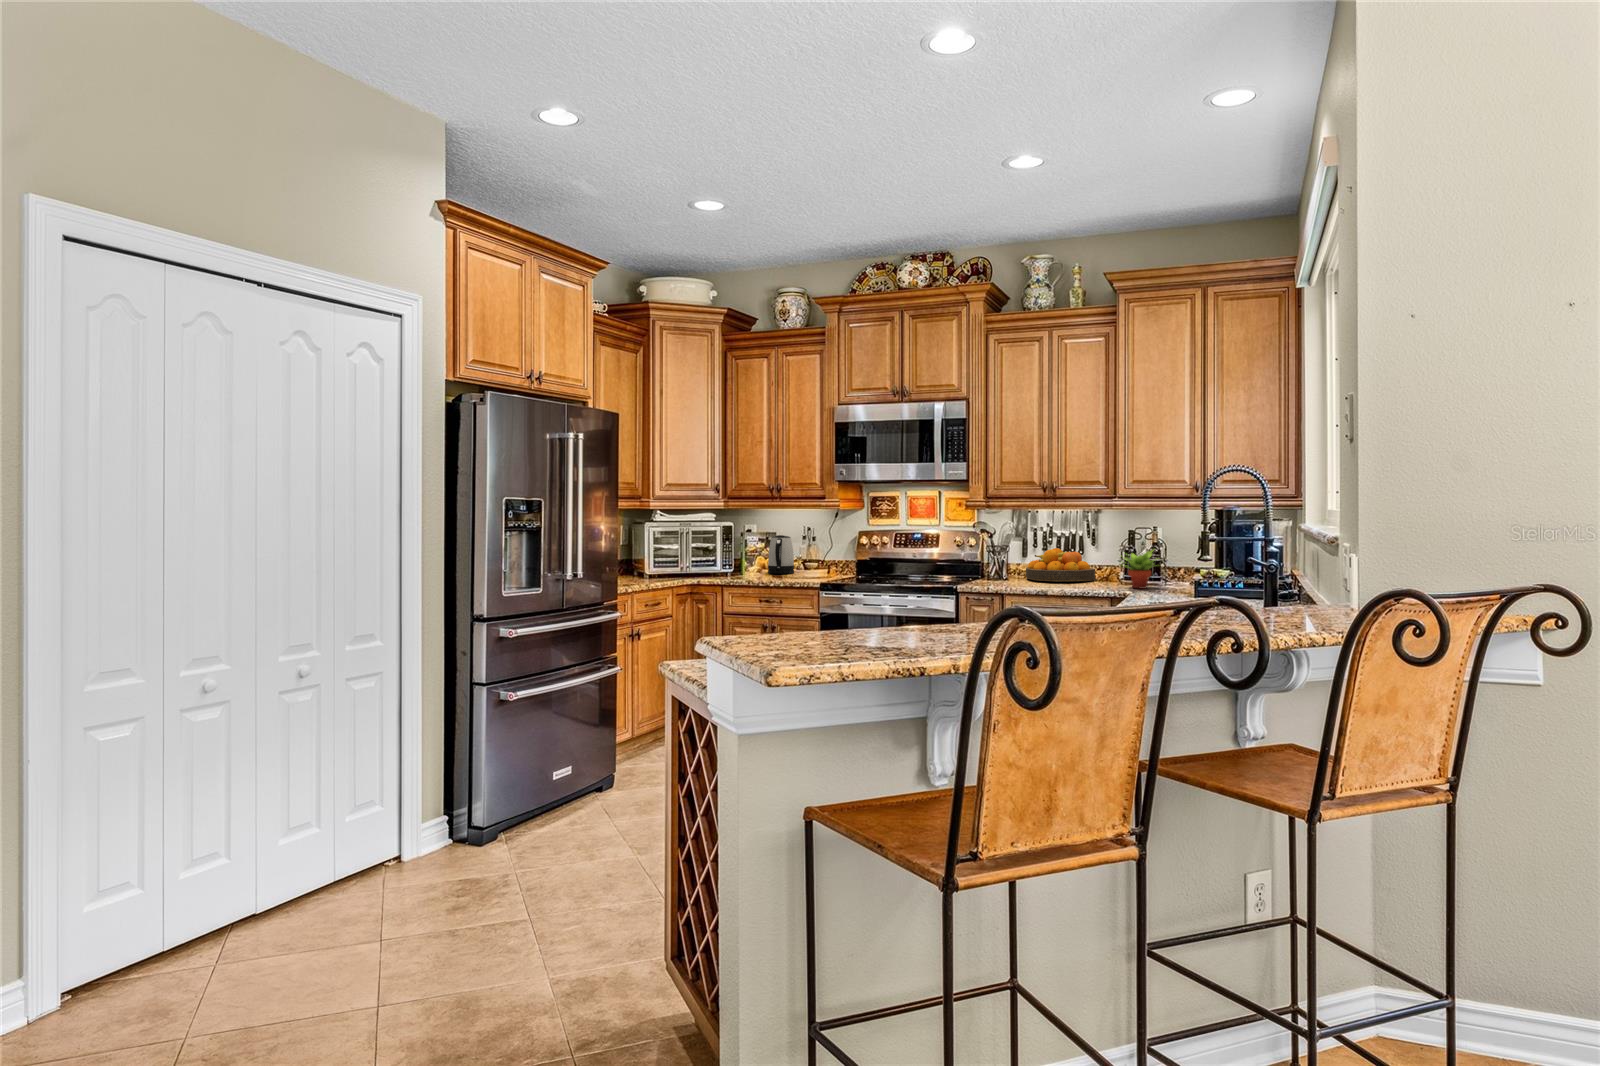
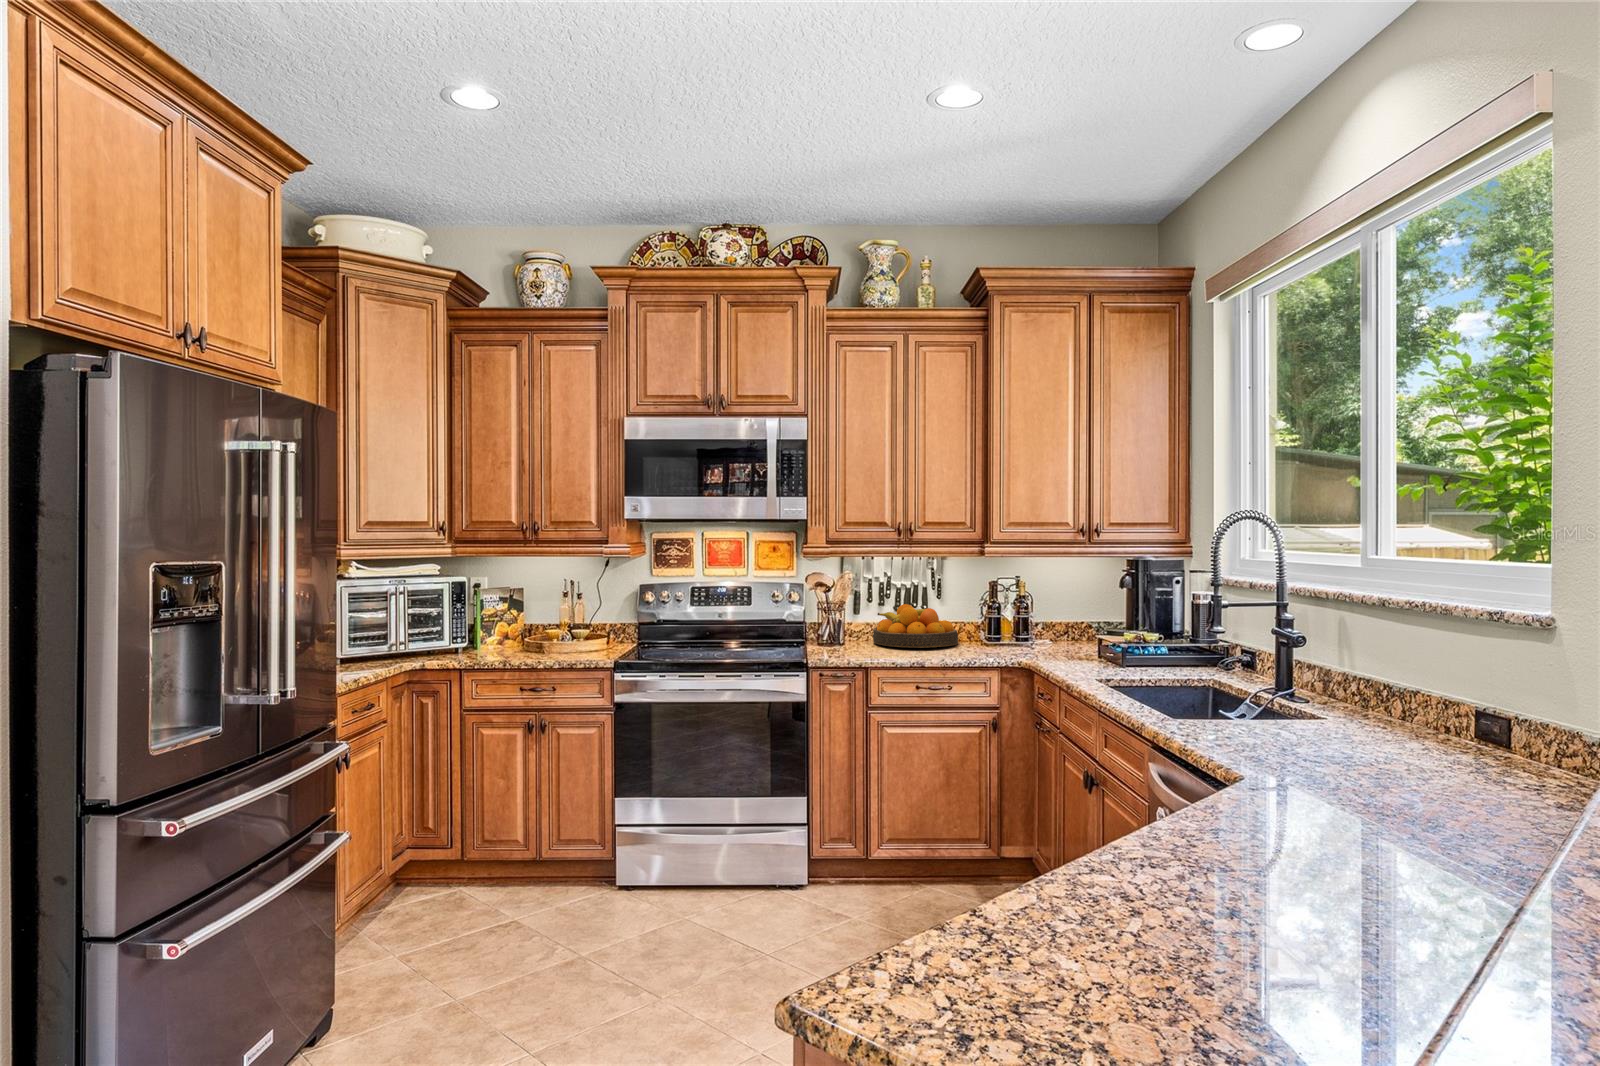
kettle: present [768,535,794,574] -> none [516,592,554,647]
succulent plant: present [1123,551,1154,589] -> none [1003,605,1054,655]

